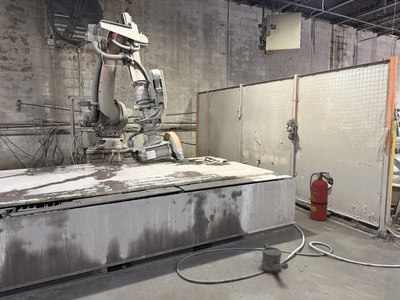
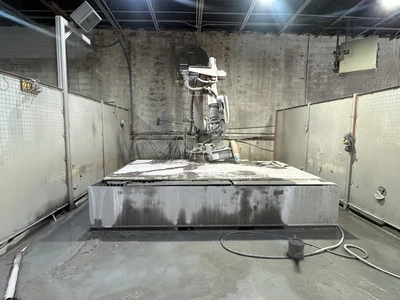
fire extinguisher: present [310,172,330,221] -> none [358,184,379,228]

